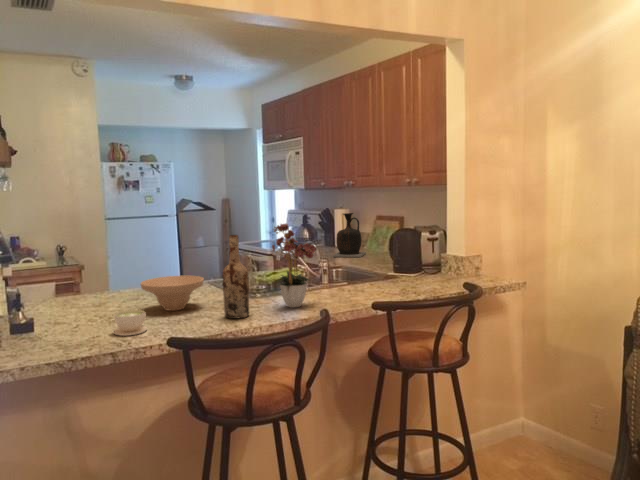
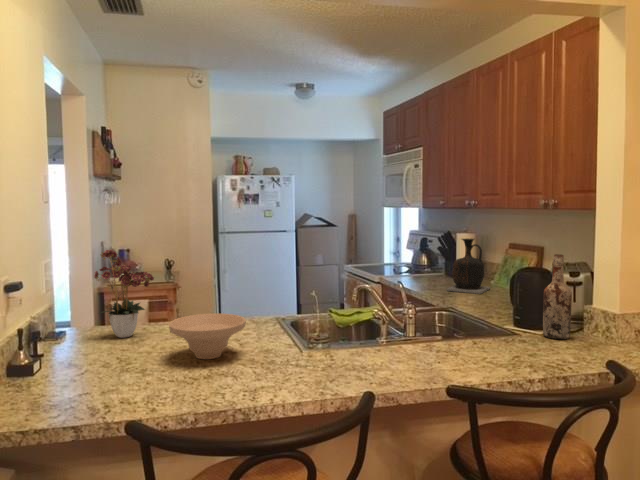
flower arrangement: present [272,224,316,308] -> present [94,250,154,338]
wine bottle: present [222,235,249,319] -> present [543,254,572,339]
coffee cup: present [114,310,147,336] -> none [104,362,149,398]

